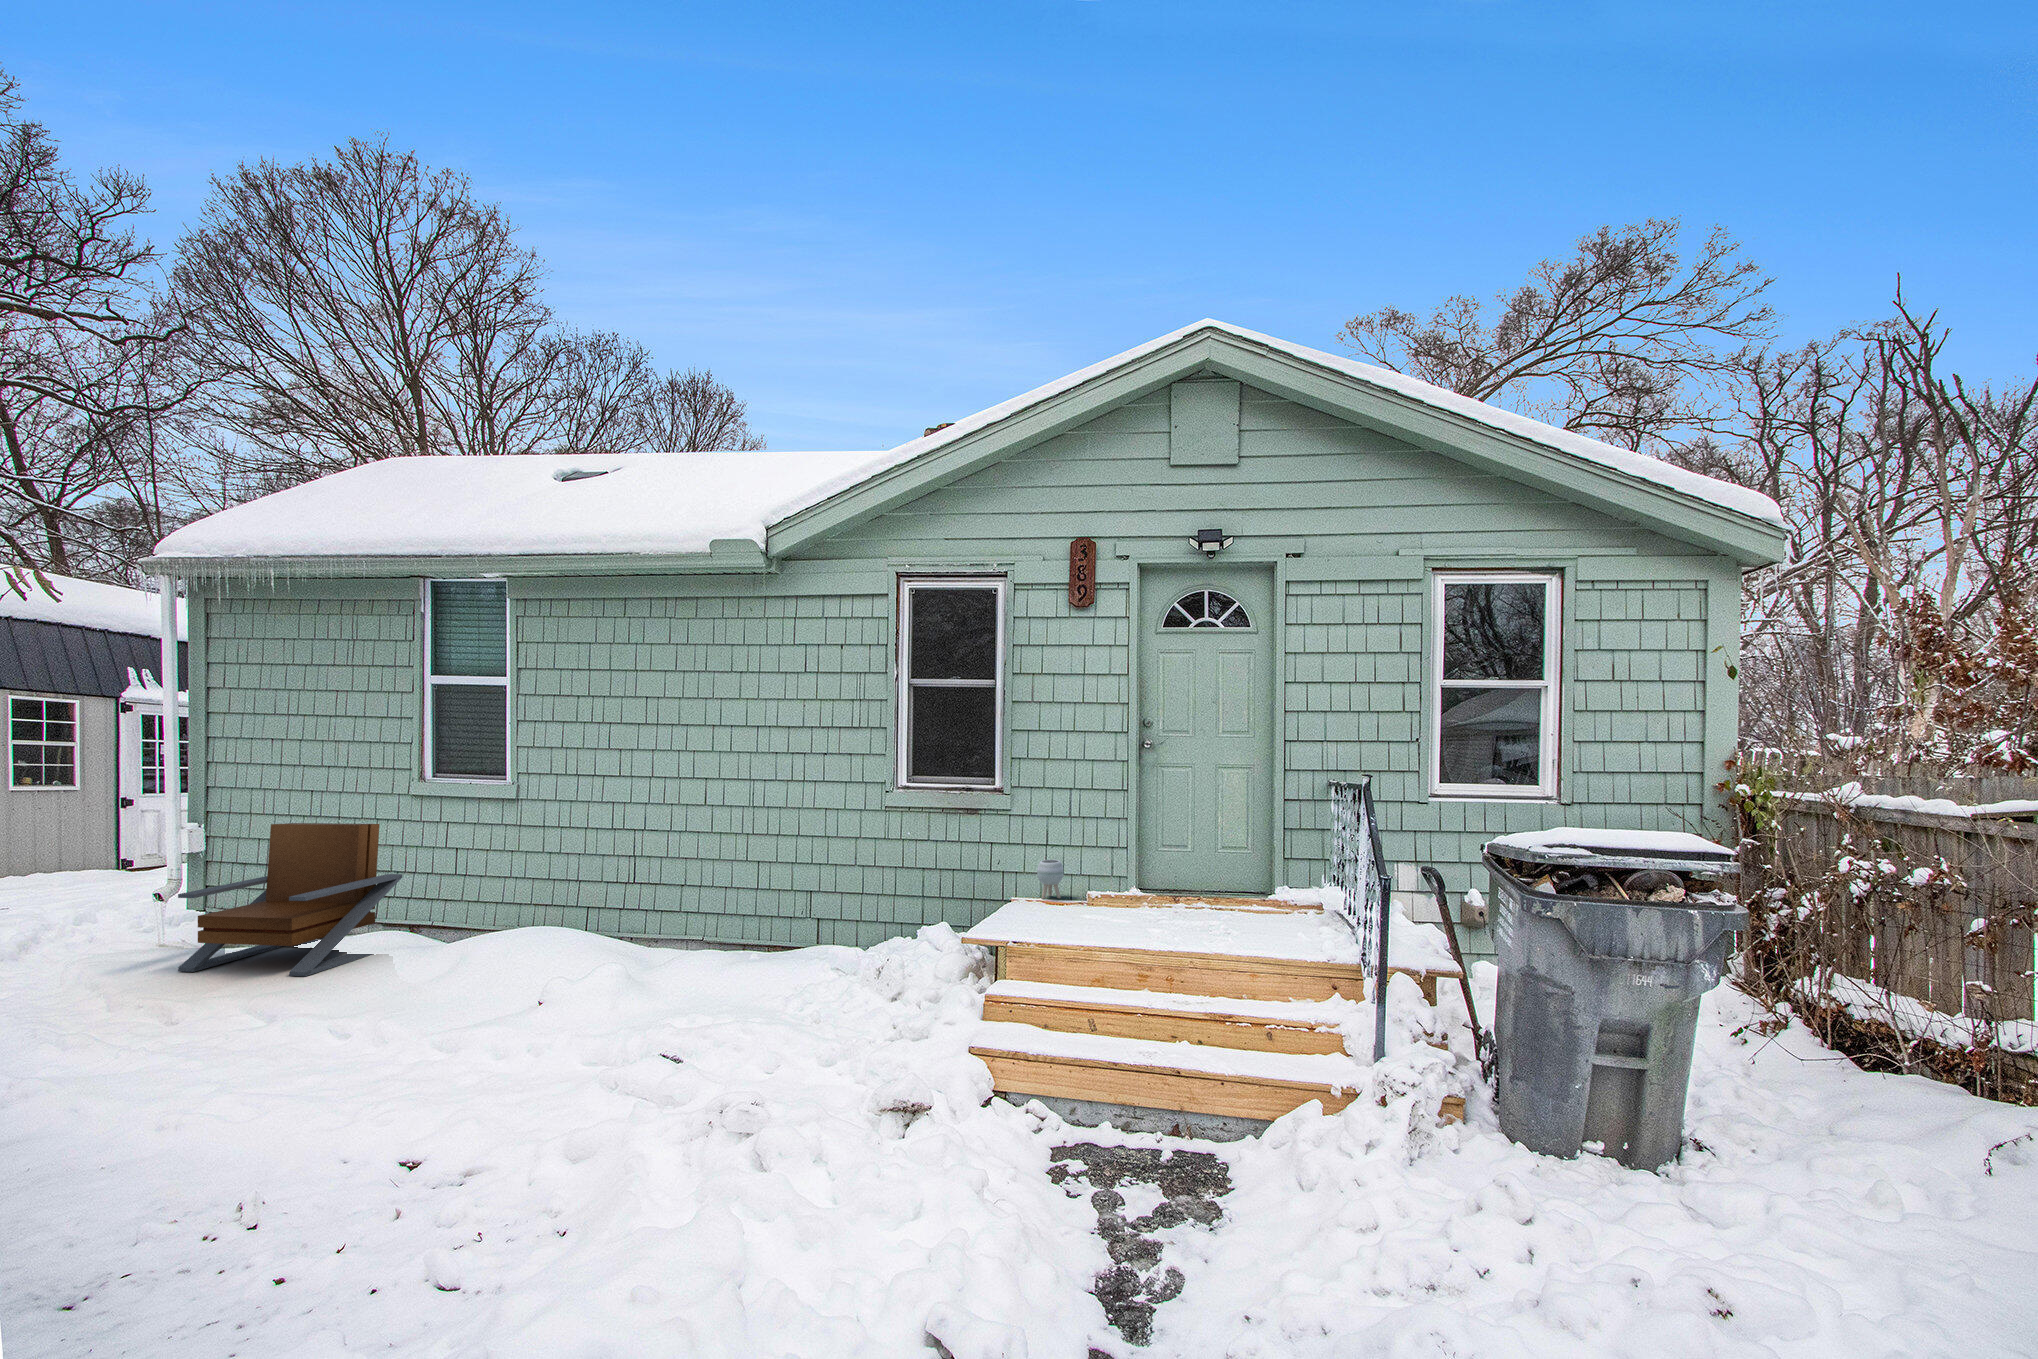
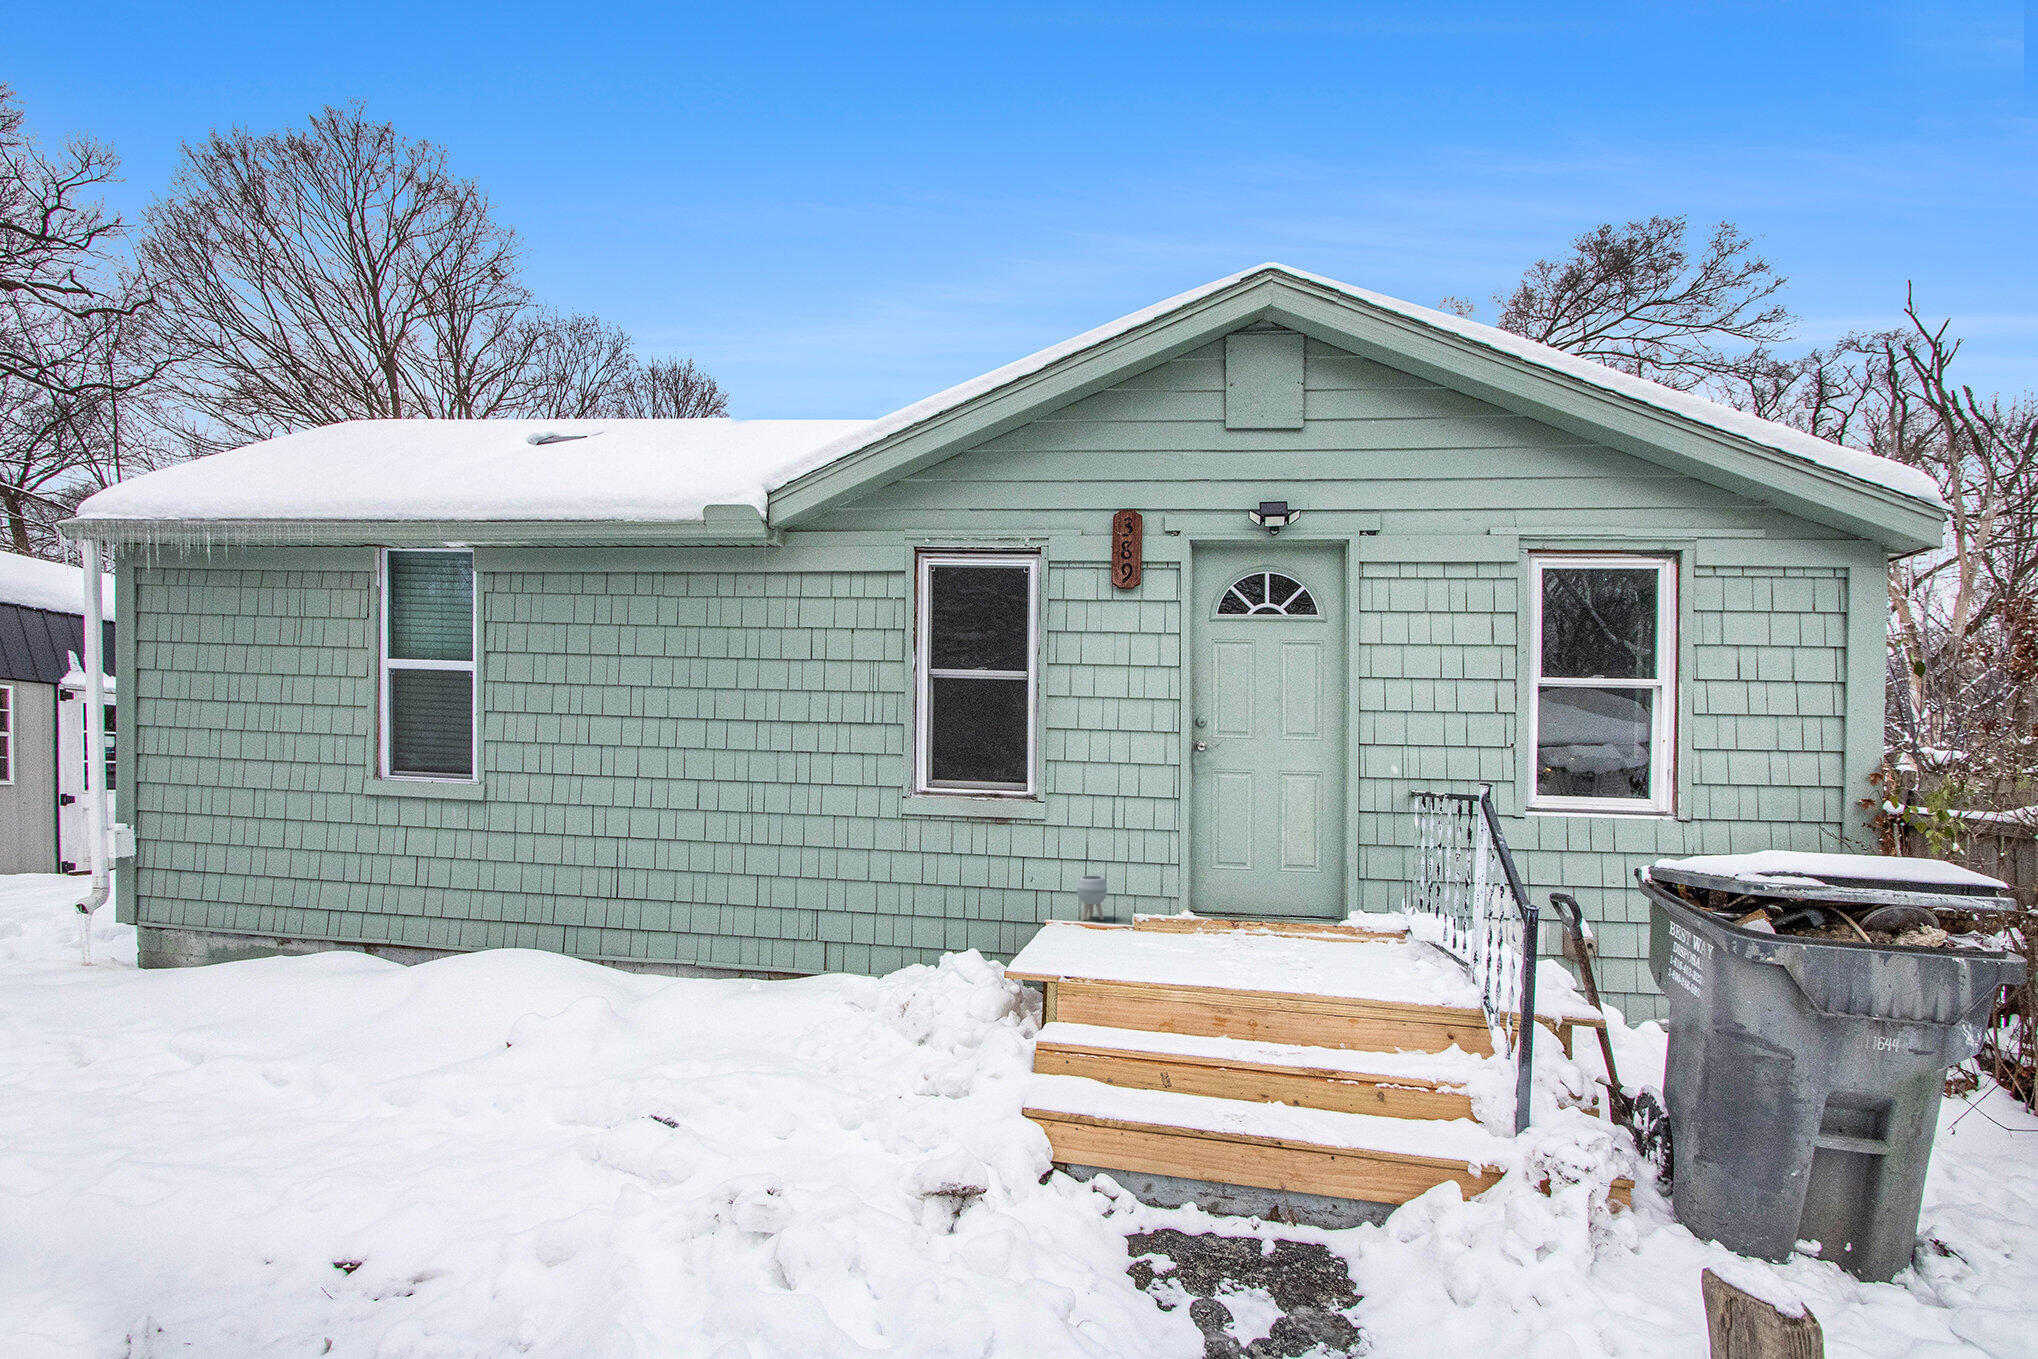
lounge chair: present [178,823,402,976] -> none [88,827,353,1004]

